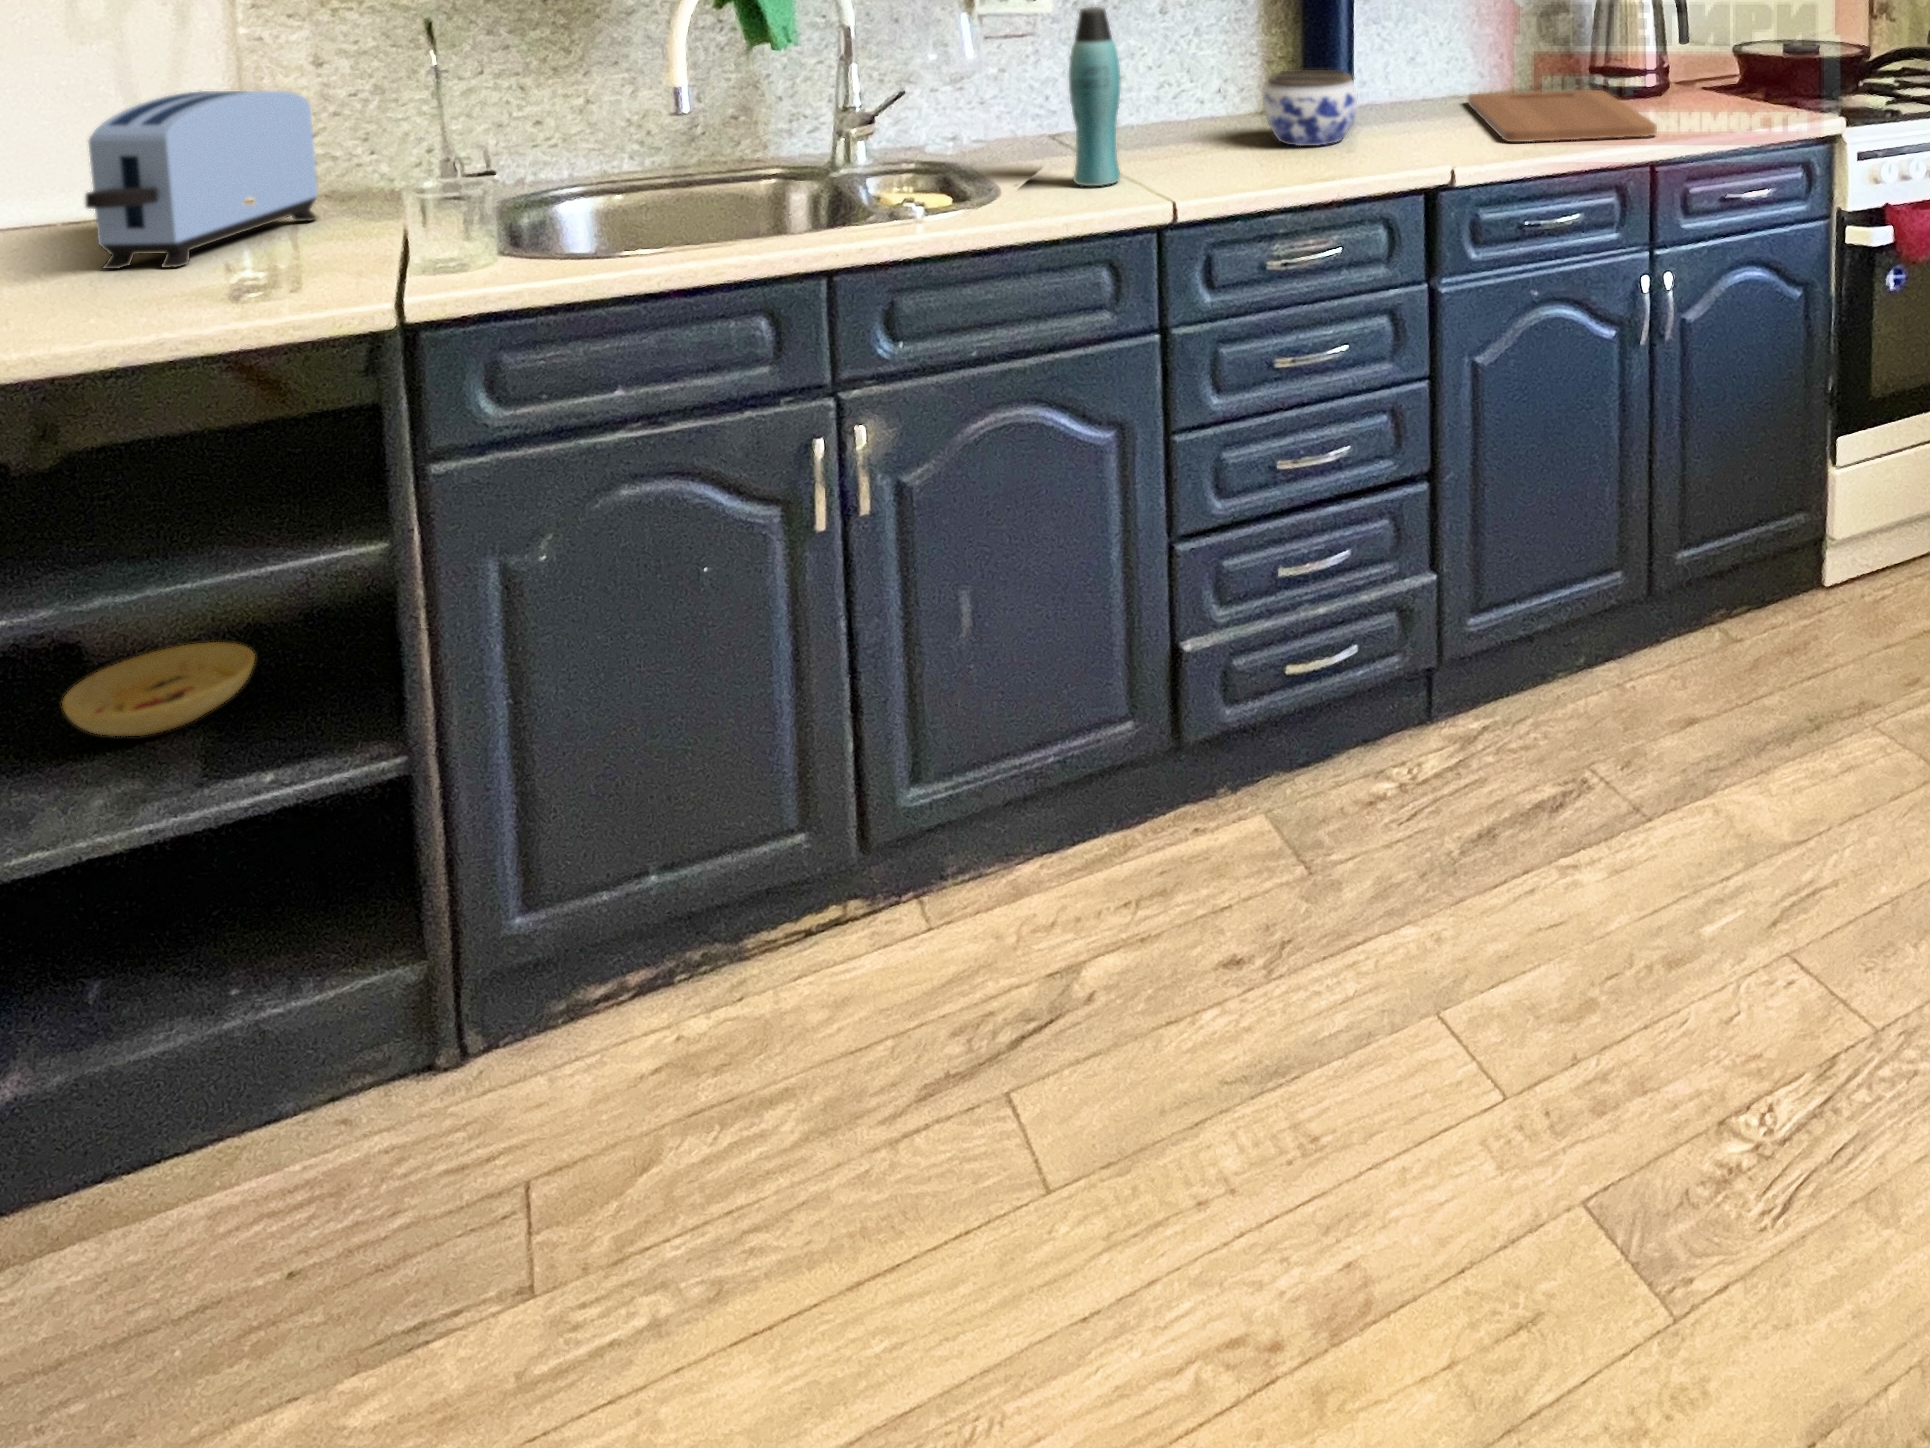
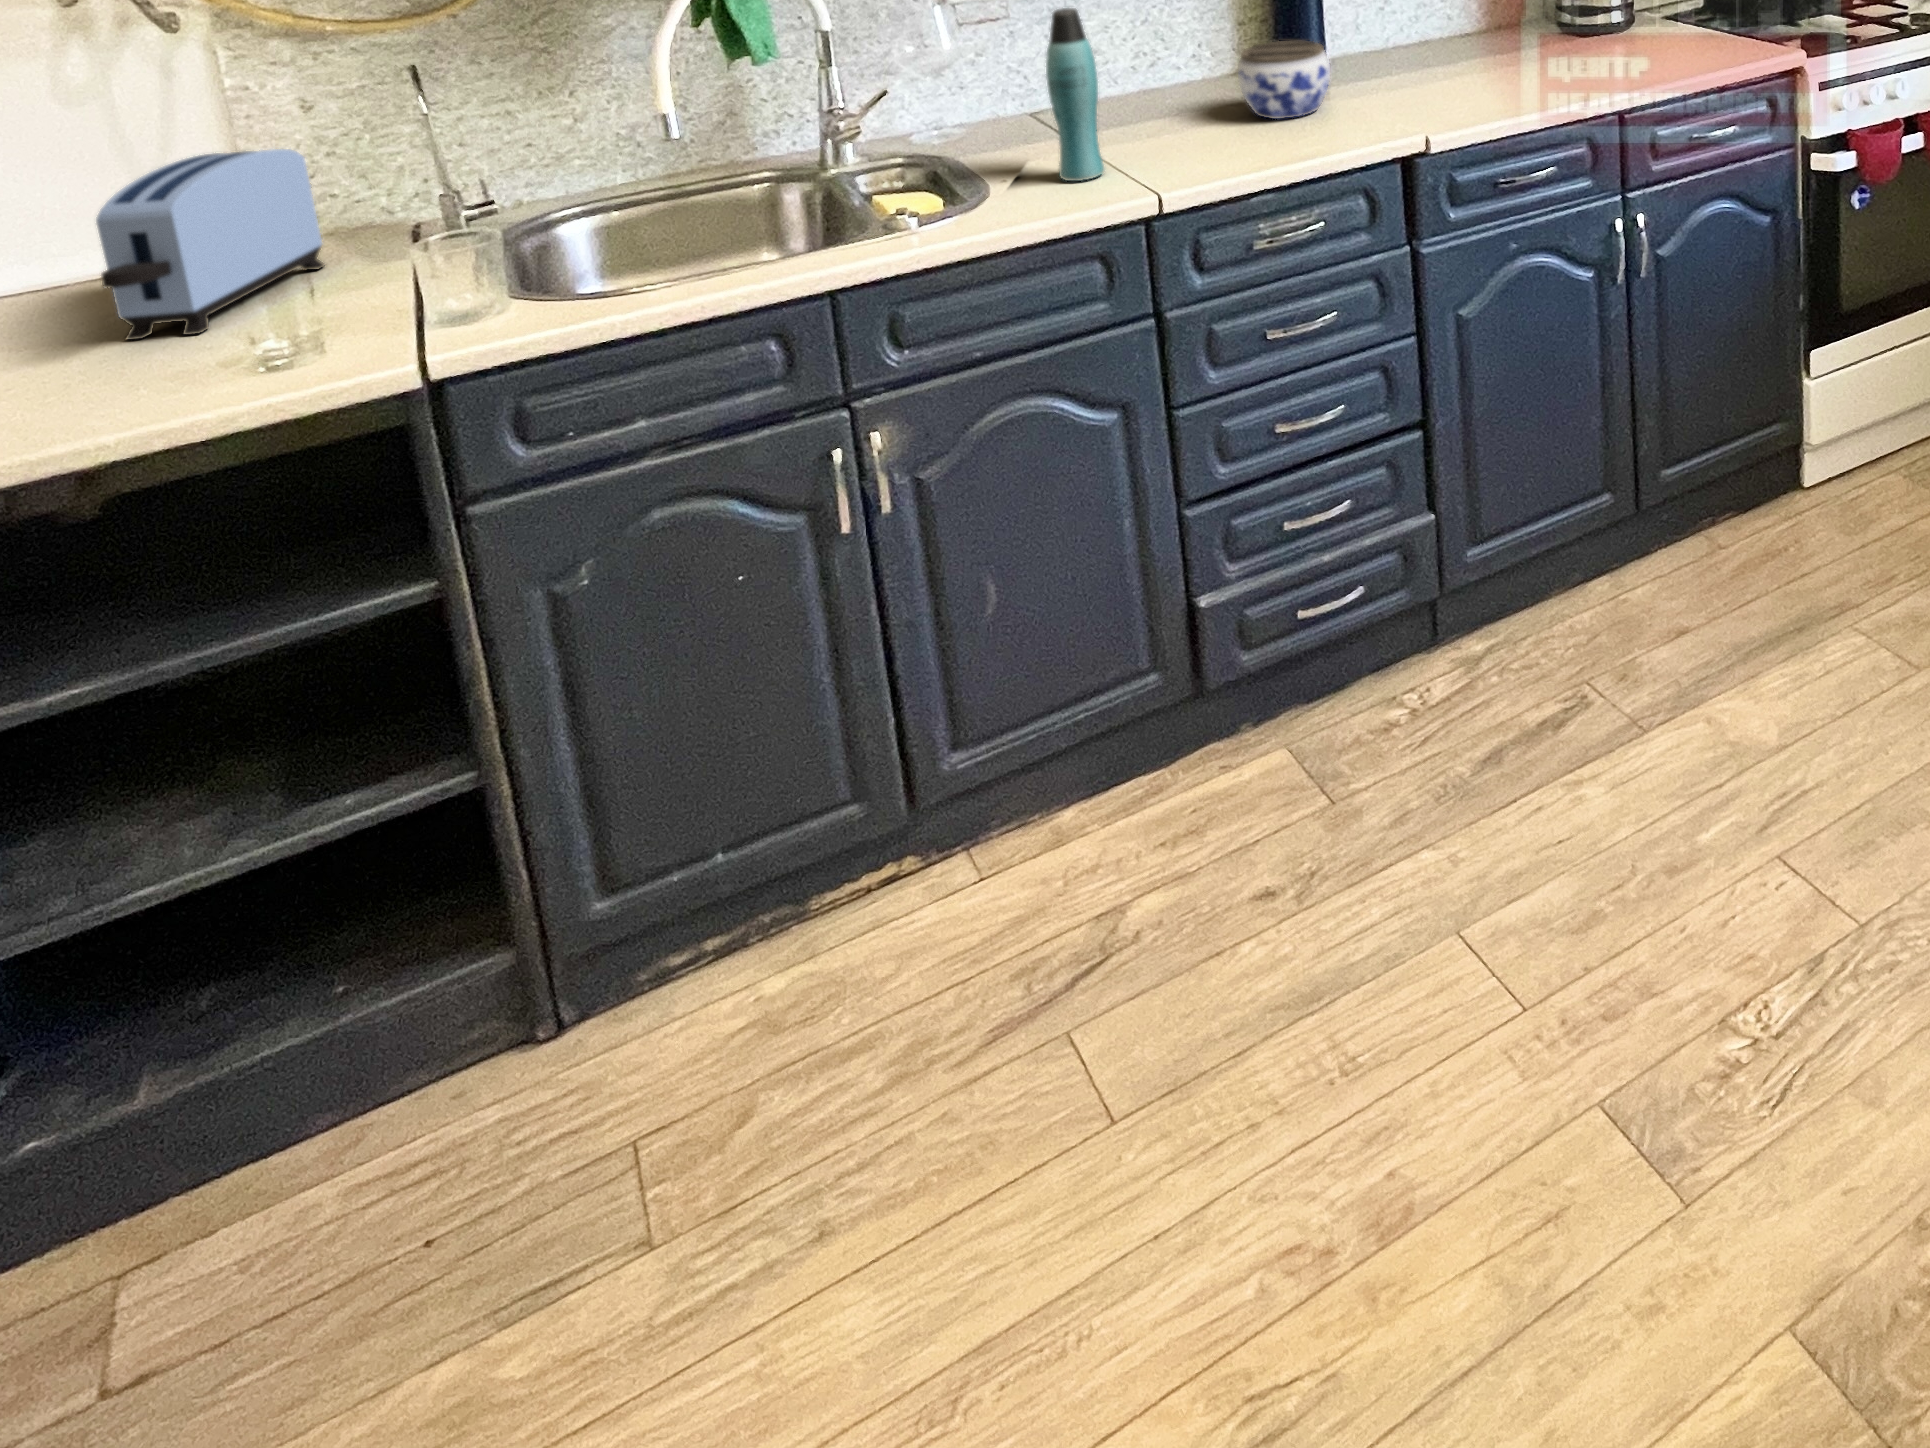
cutting board: present [1468,90,1657,142] -> none [1439,34,1624,103]
bowl: present [62,642,255,736] -> none [141,671,318,769]

